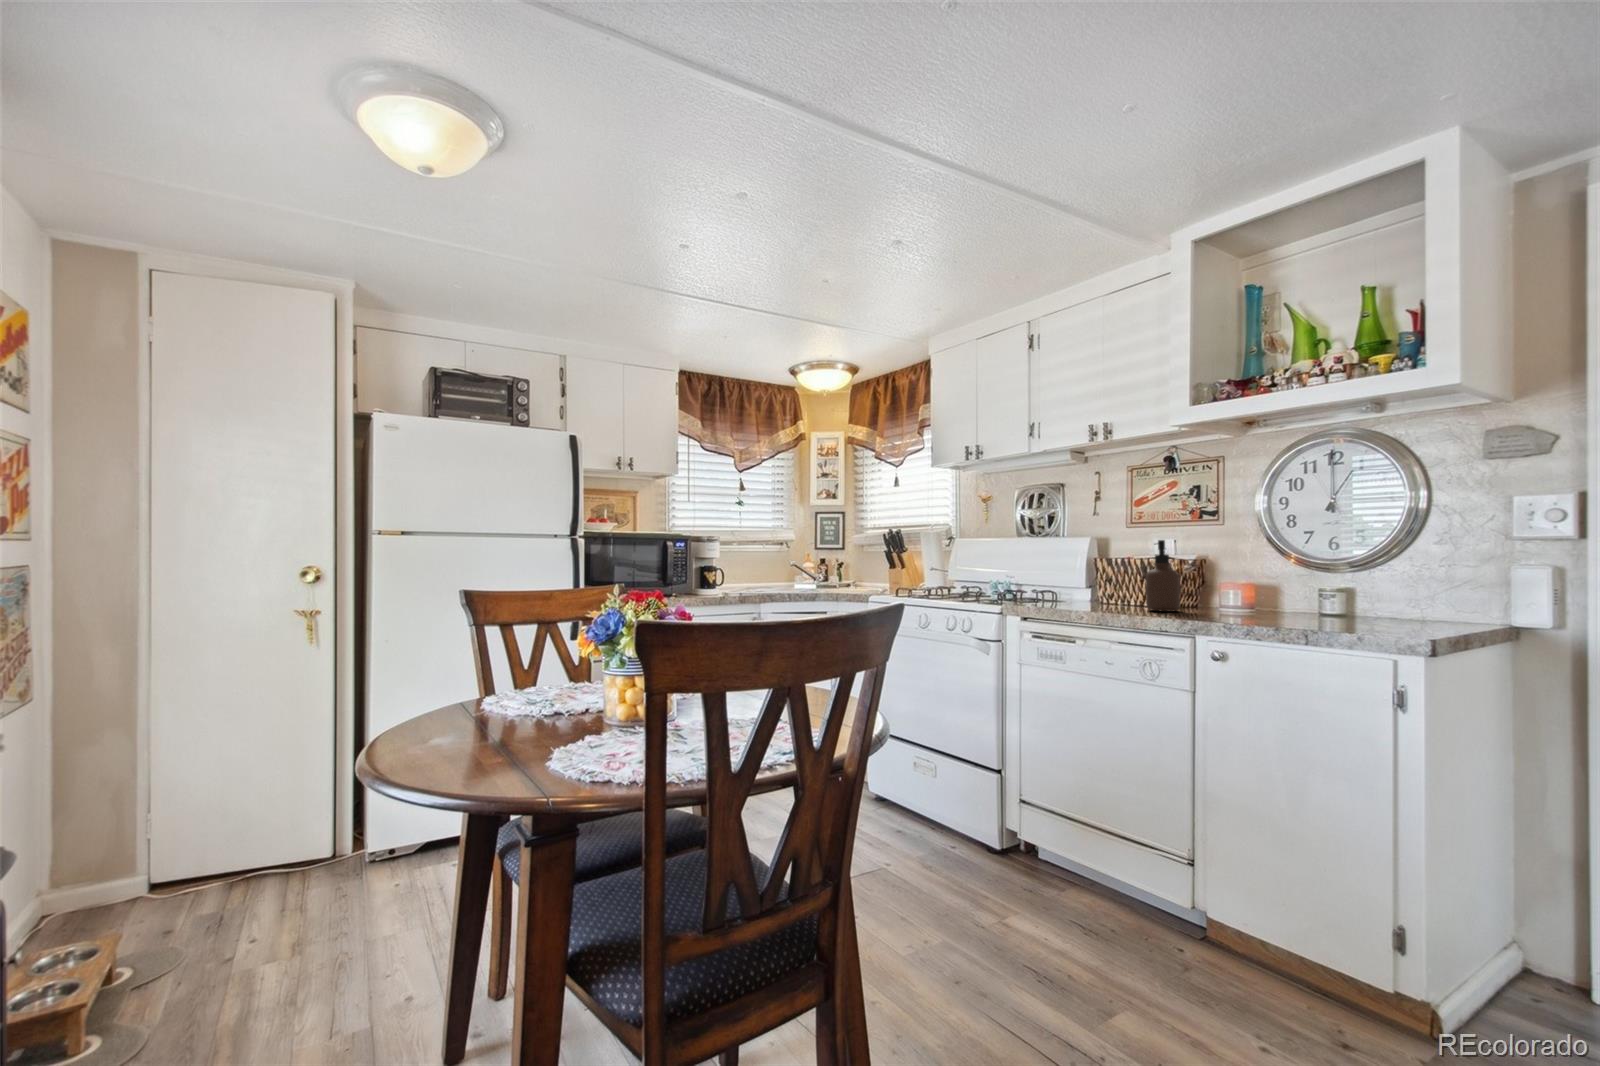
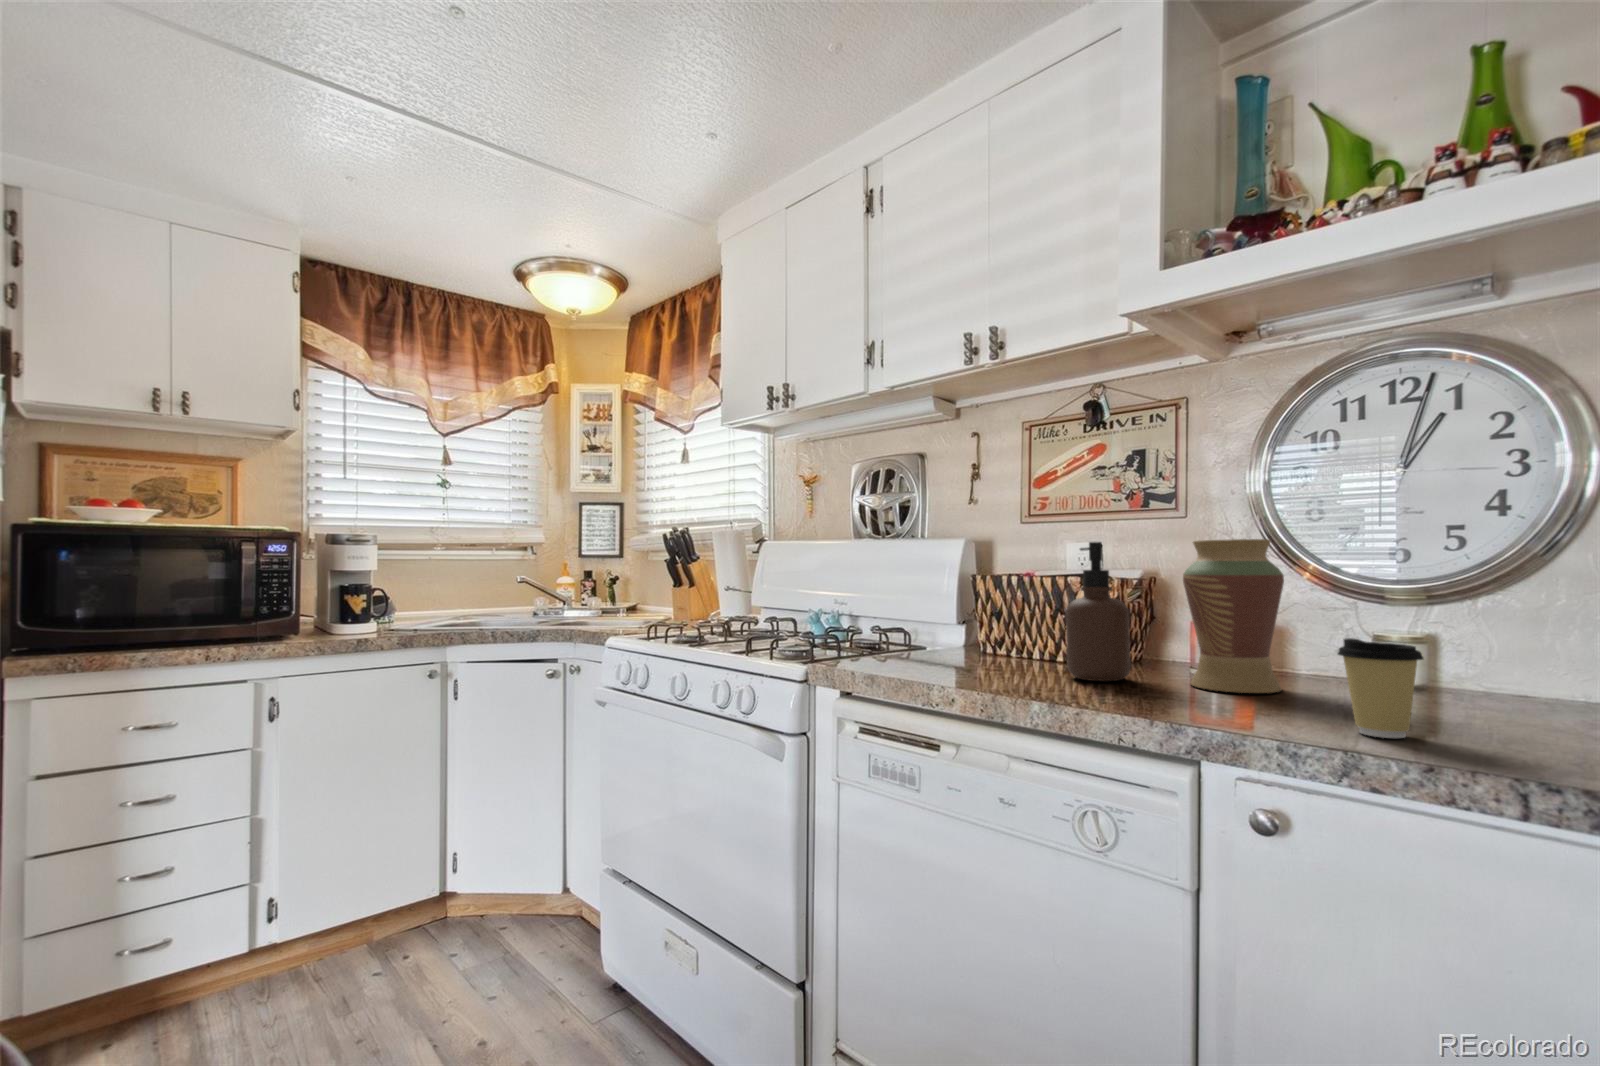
vase: none [1208,539,1260,615] -> present [1183,539,1284,693]
coffee cup: none [1264,584,1301,626] -> present [1338,638,1423,738]

